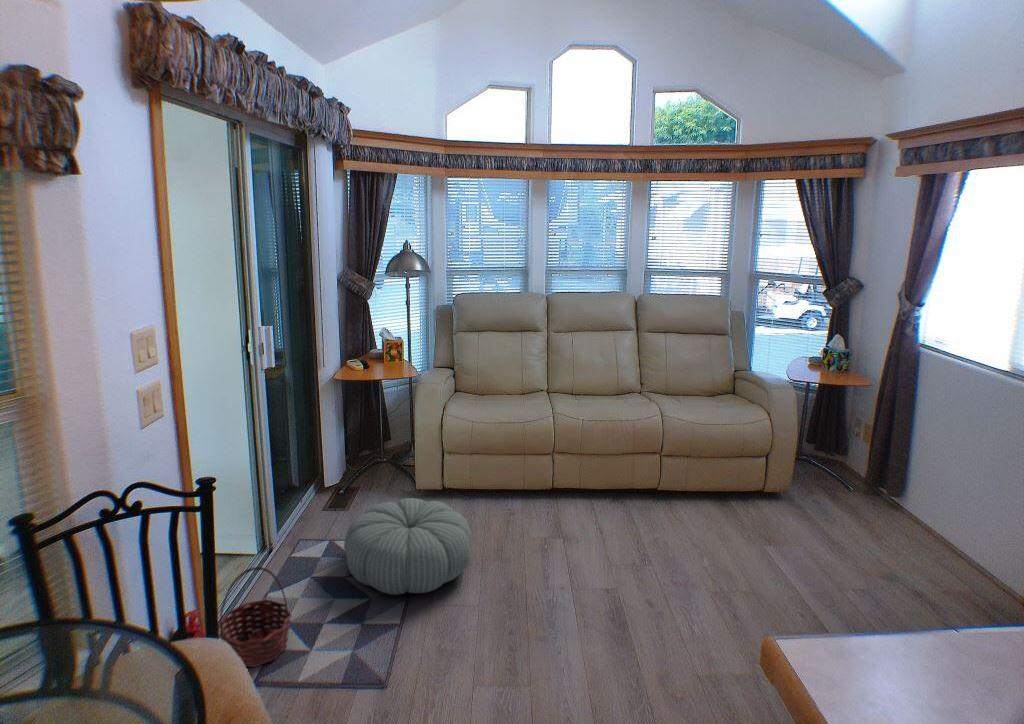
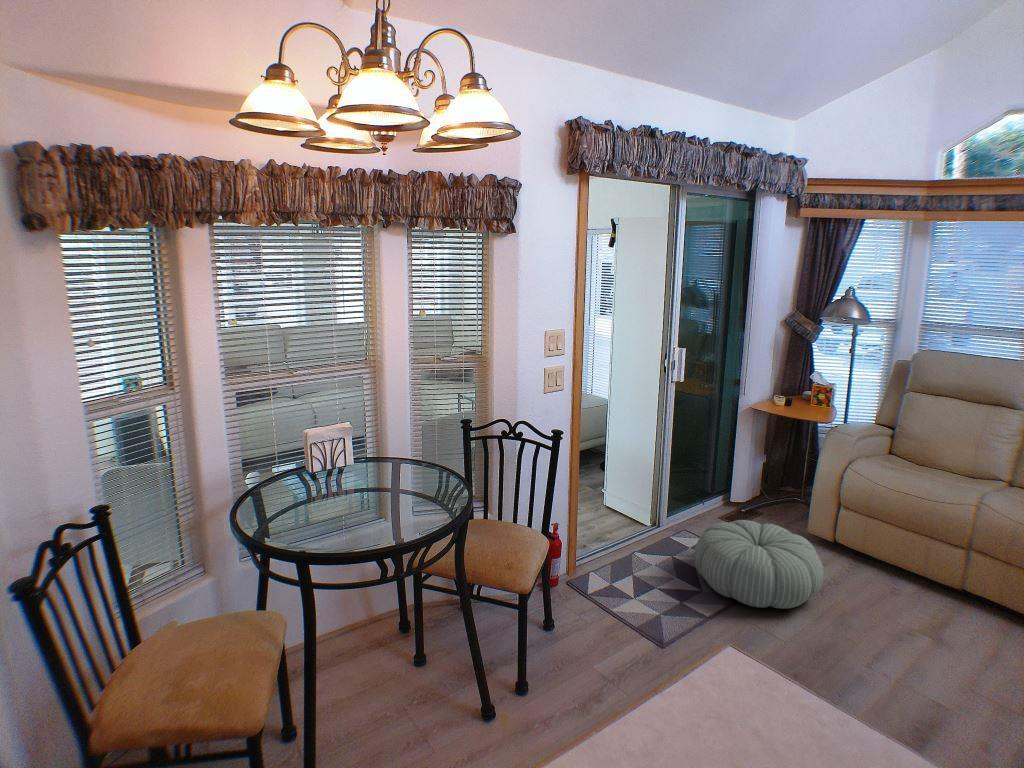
basket: present [219,567,291,667] -> none [577,517,629,591]

